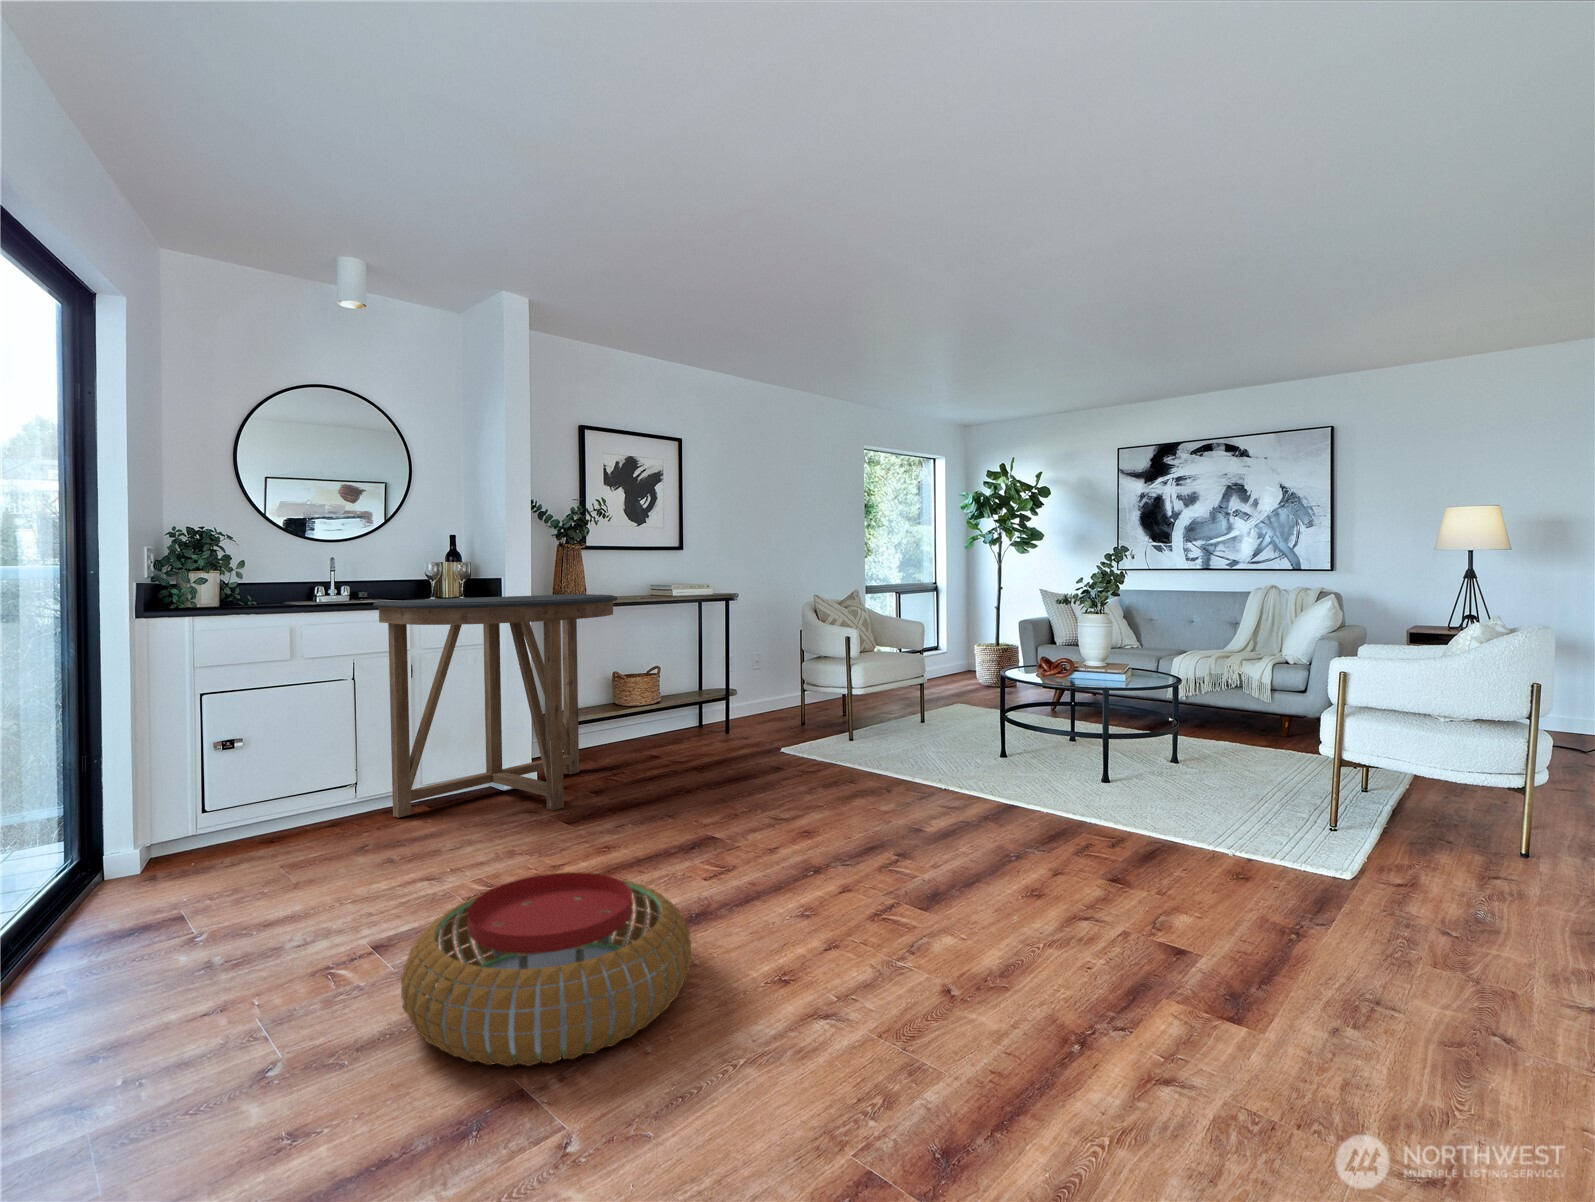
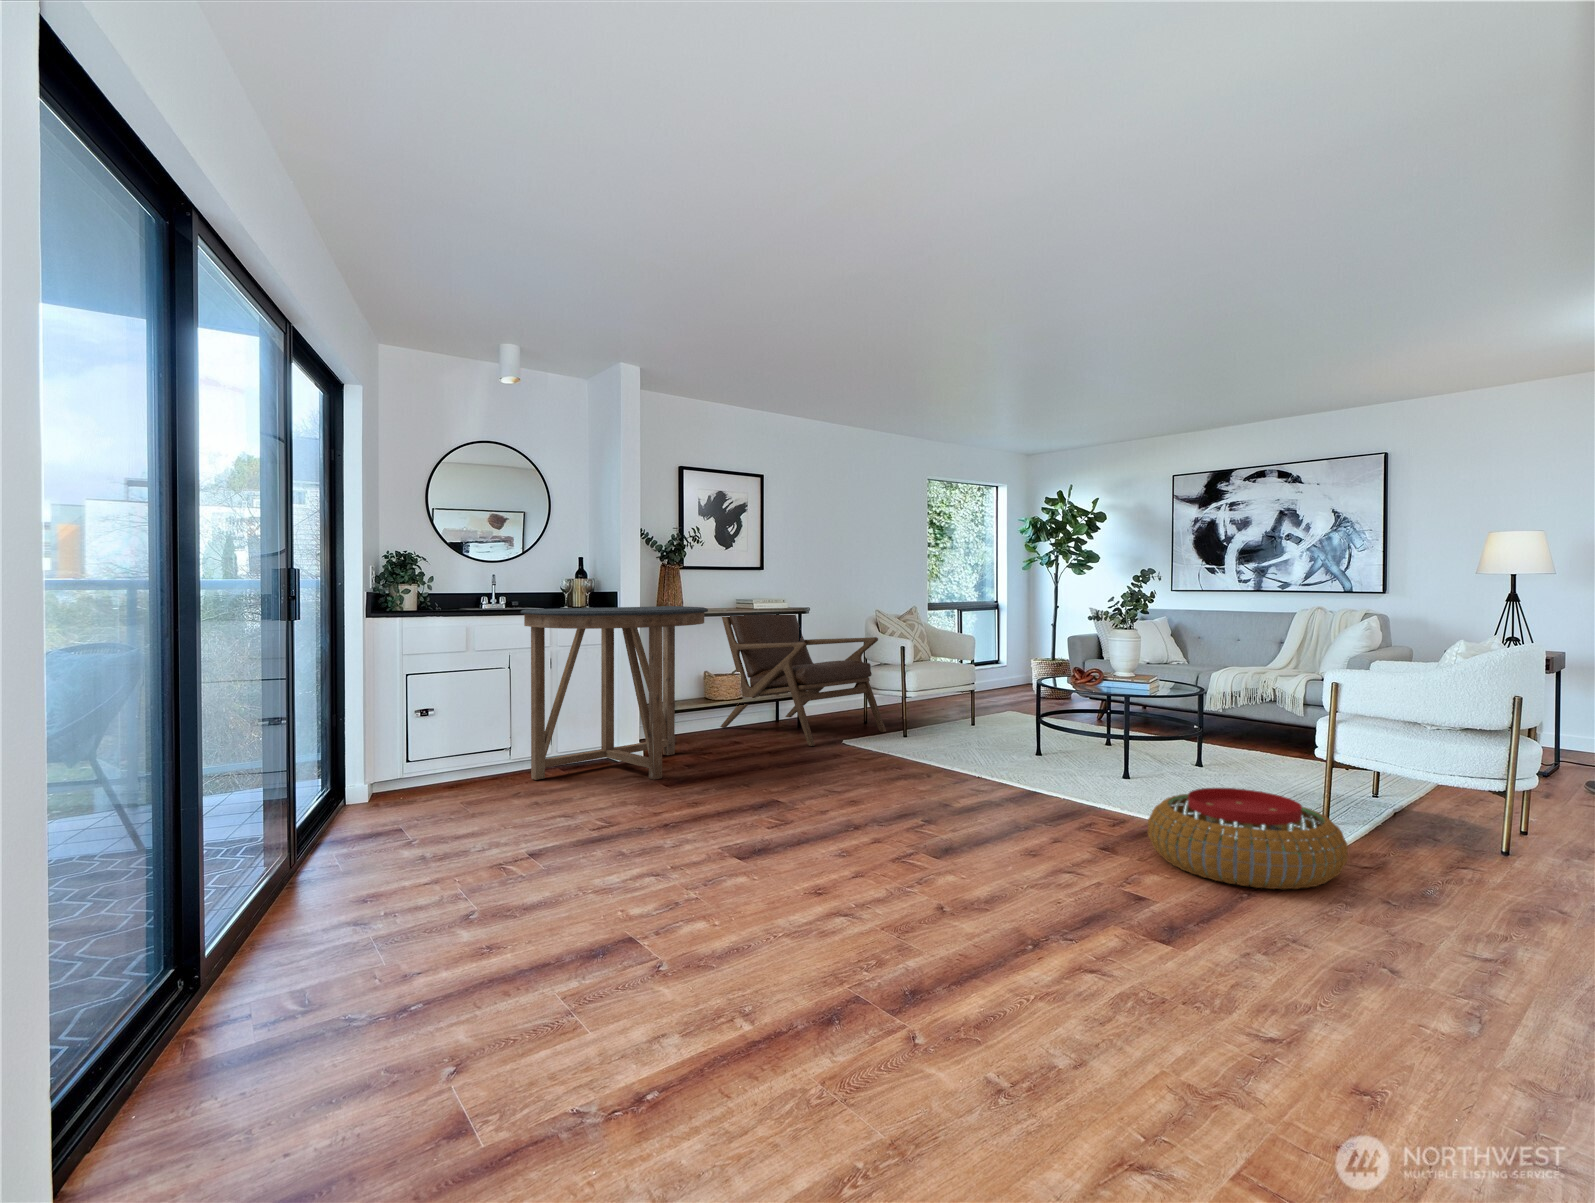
lounge chair: none [632,596,825,755] -> present [720,615,886,746]
pouf: present [401,872,691,1067] -> present [1148,788,1348,889]

